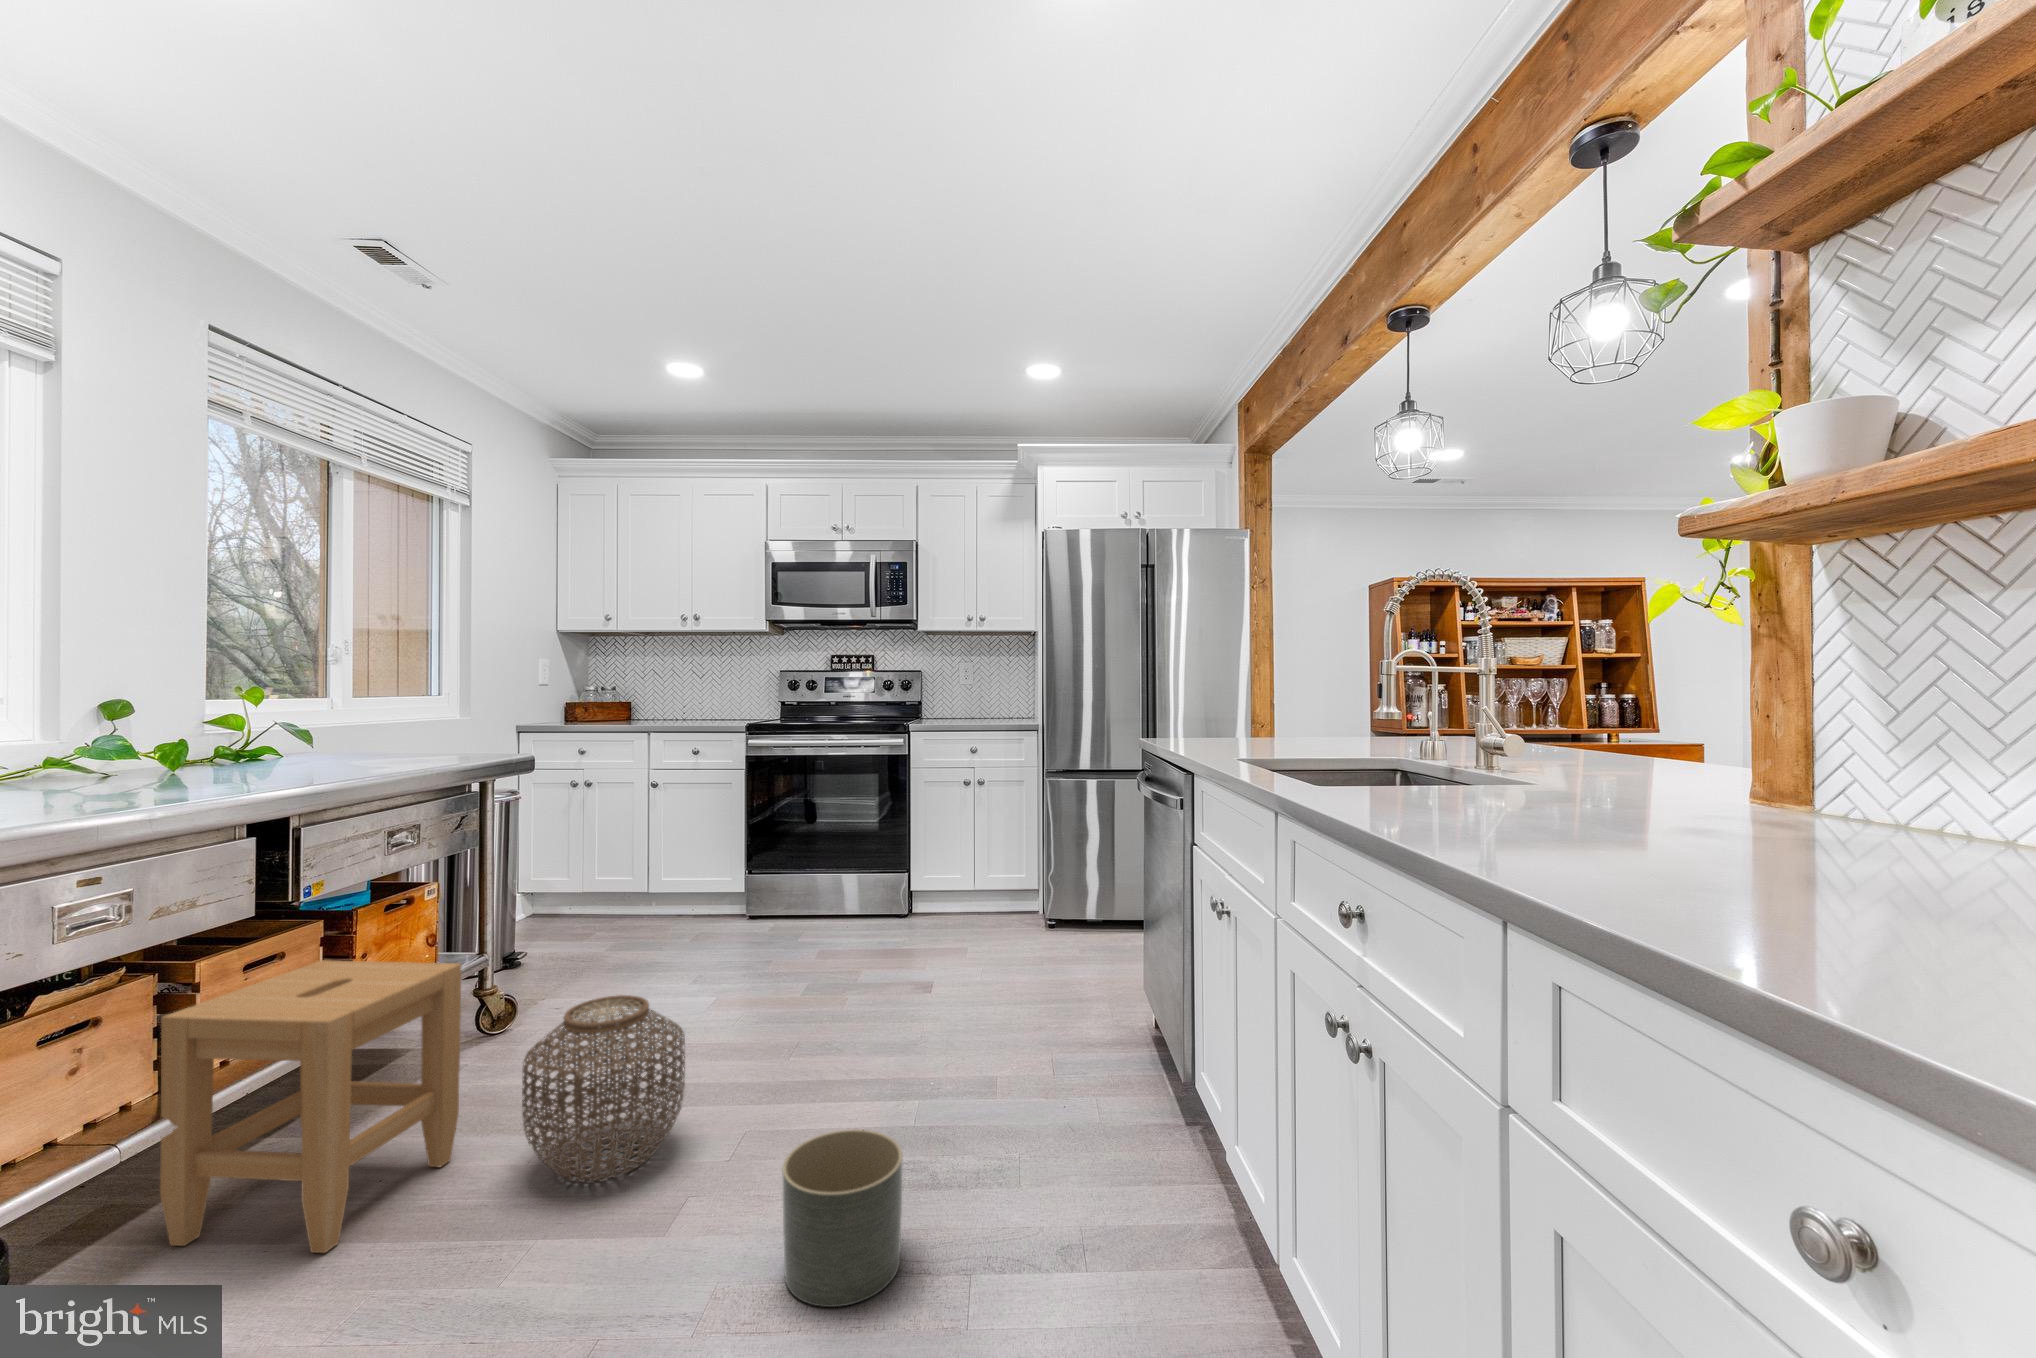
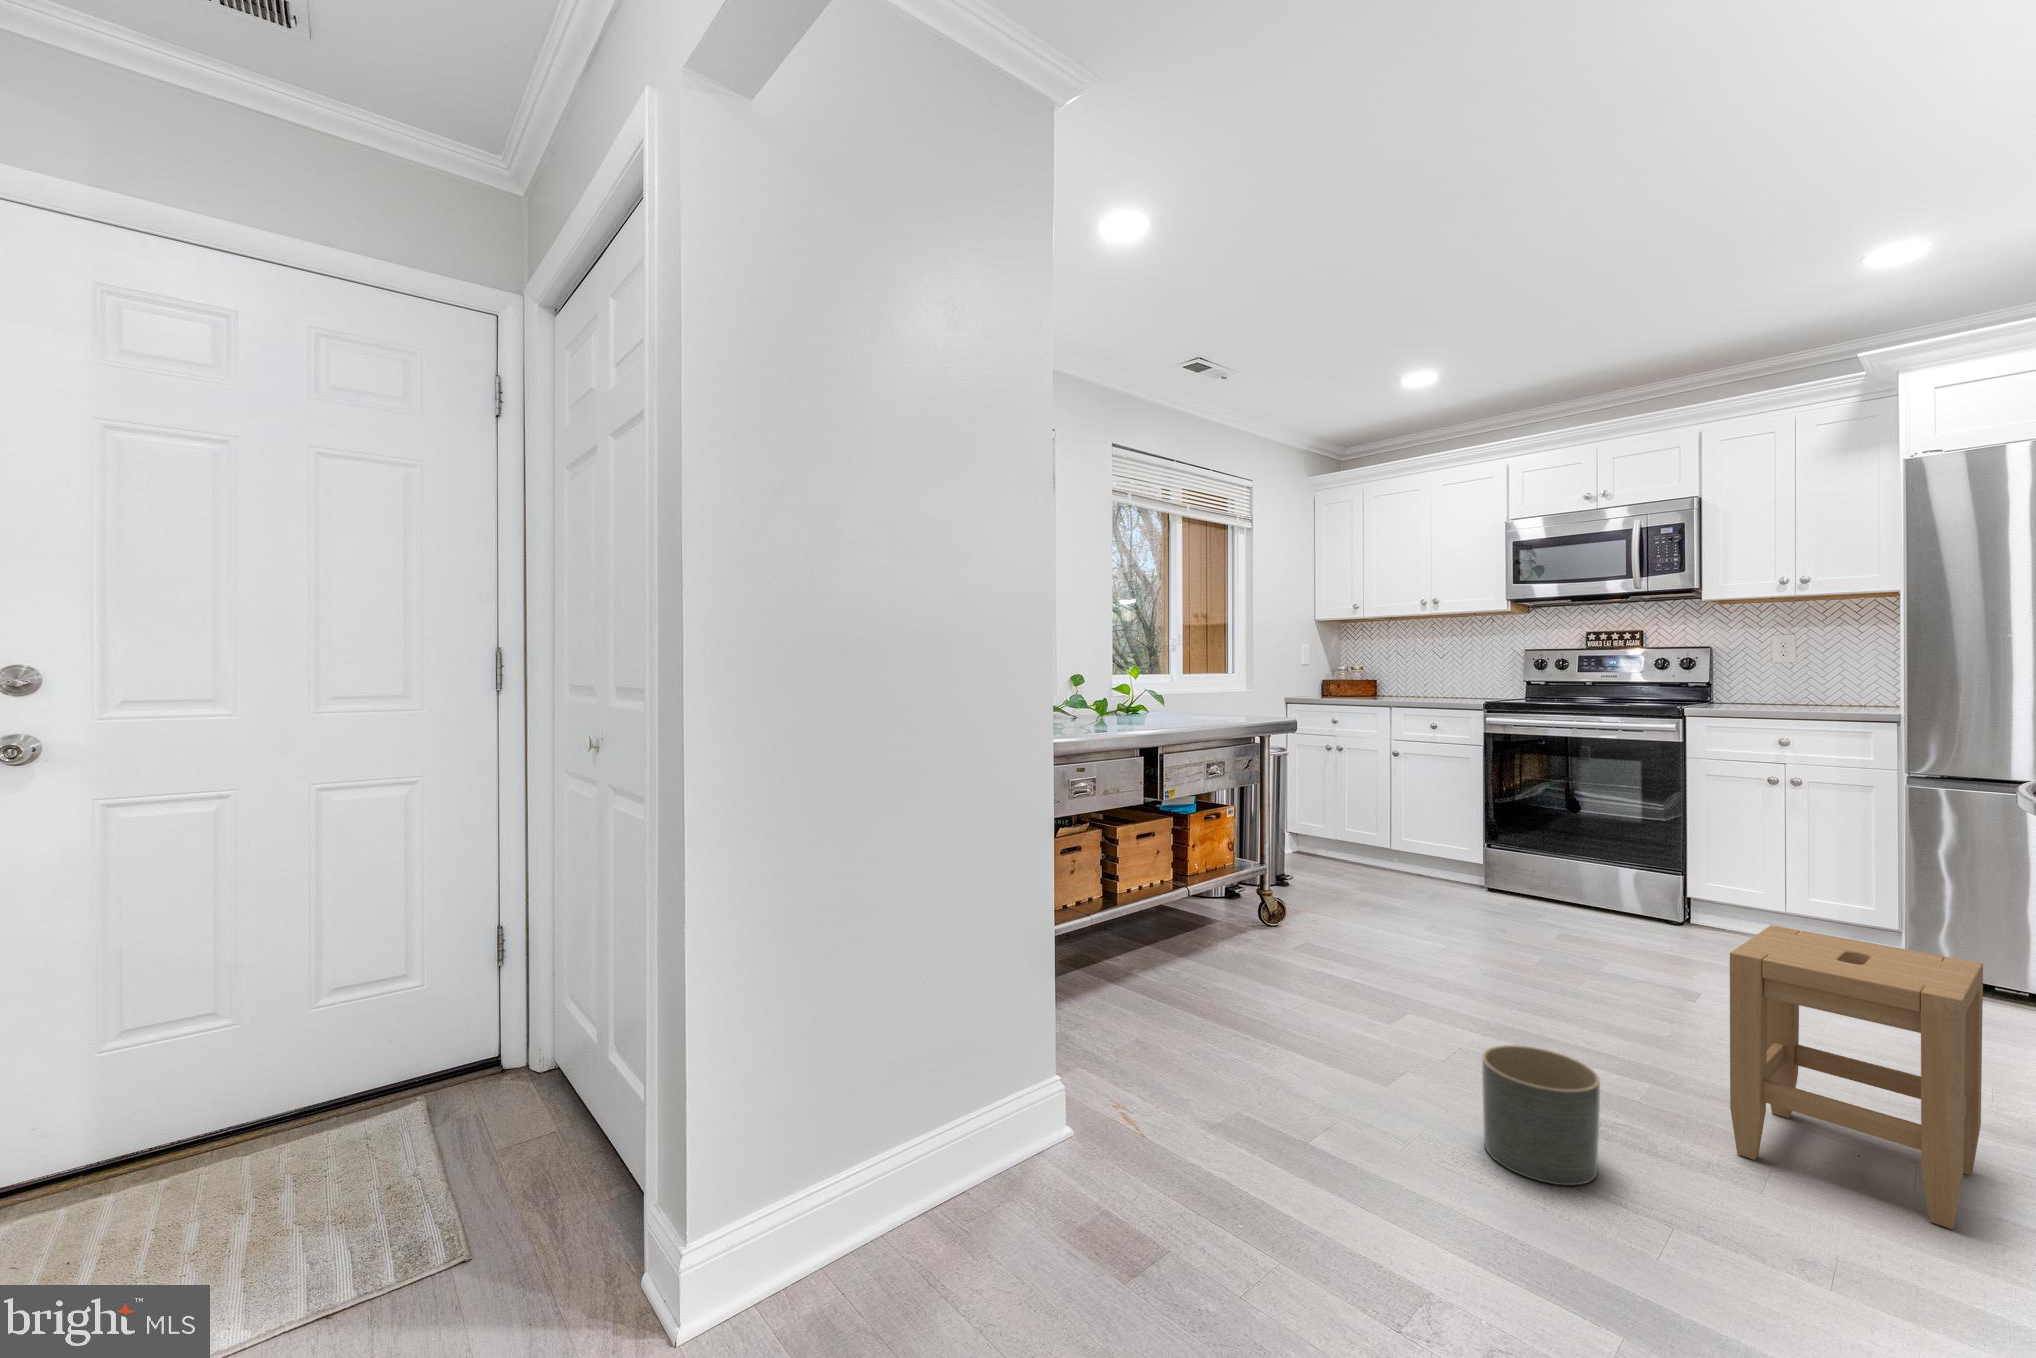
stool: present [160,960,461,1253] -> present [1730,925,1983,1229]
woven basket: present [522,995,685,1182] -> none [1291,903,1410,1037]

